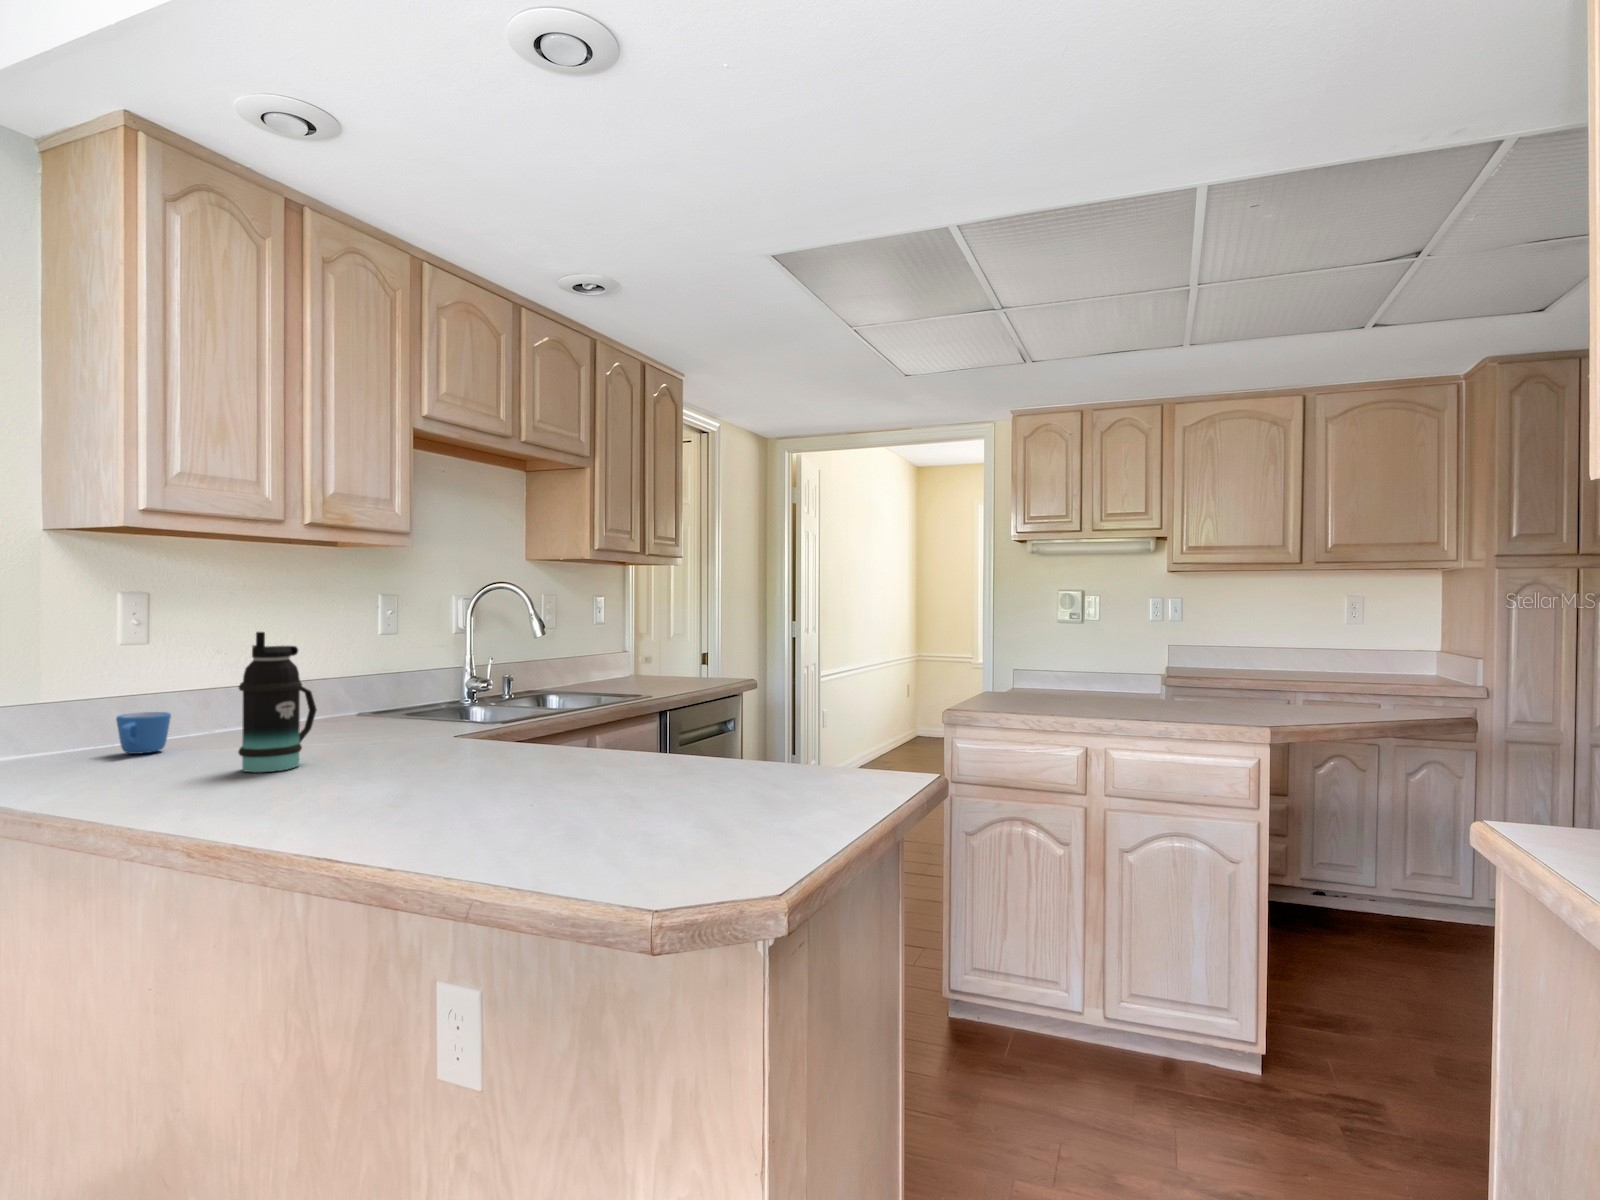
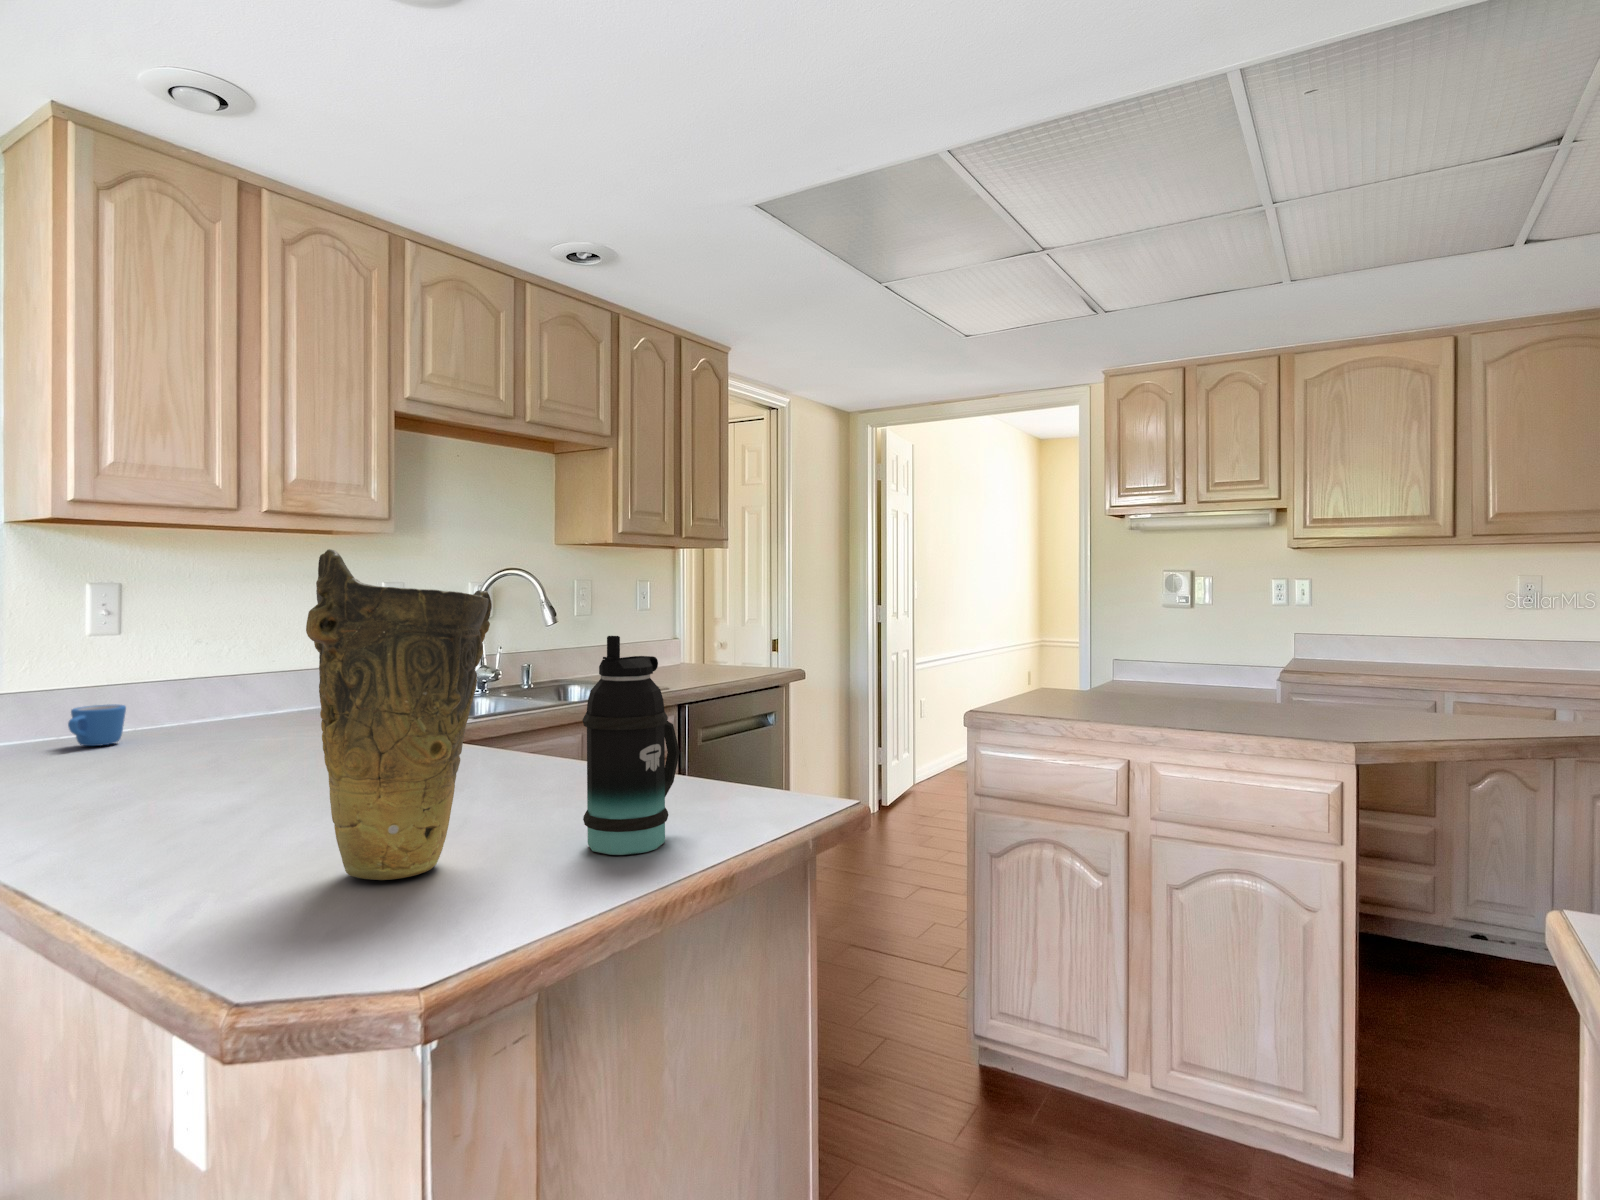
vase: none [569,557,707,840] -> present [306,549,492,880]
bottle: present [238,632,317,772] -> present [583,636,680,855]

